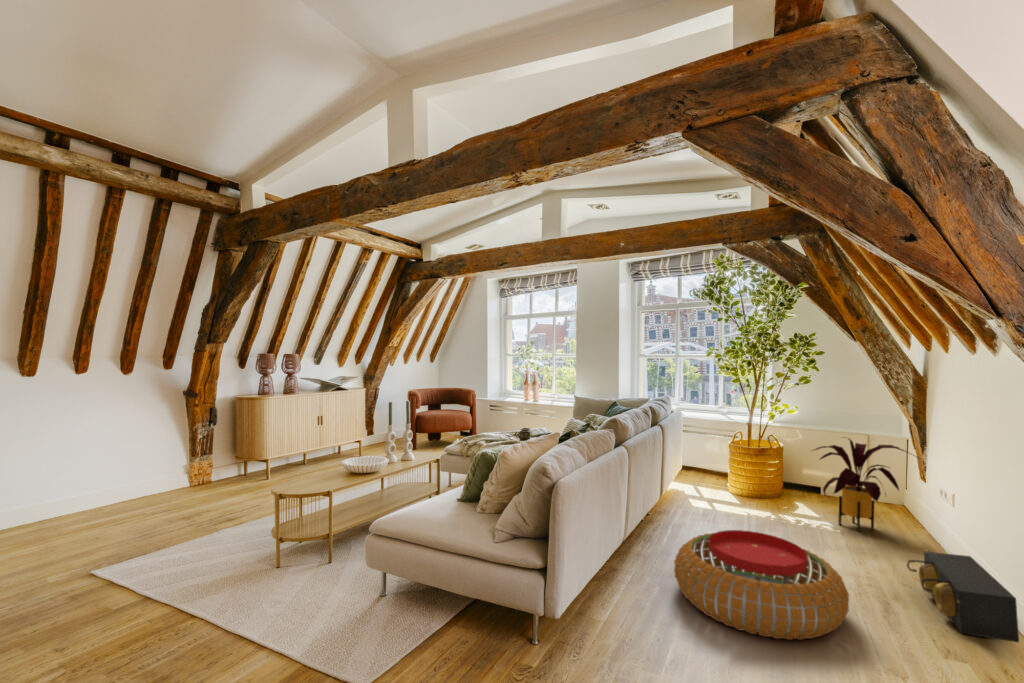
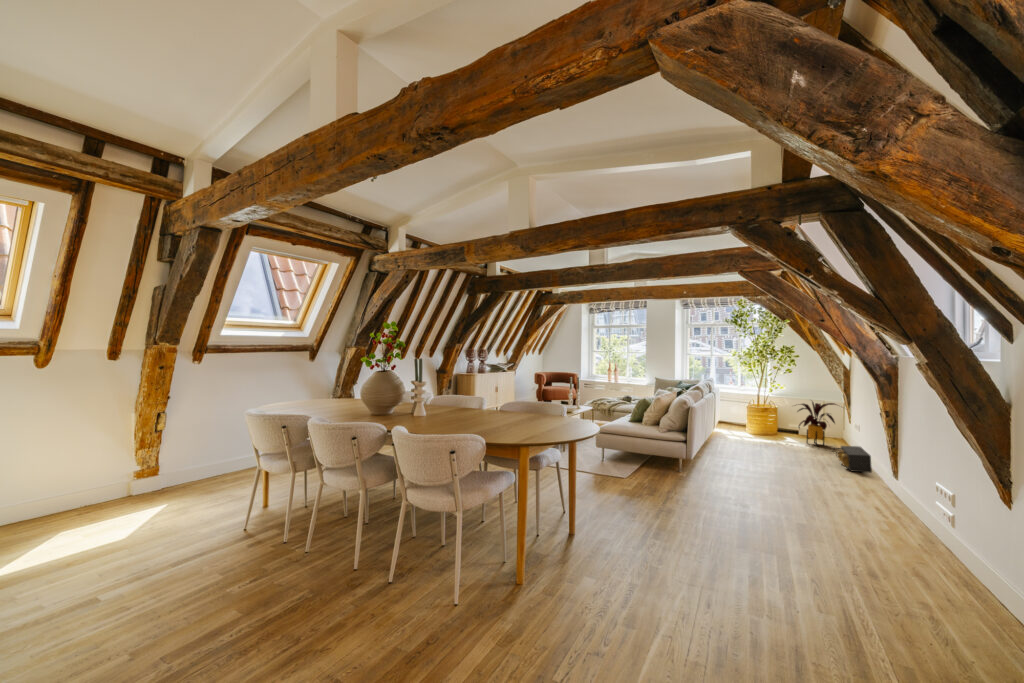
pouf: present [674,530,849,640] -> none [730,437,804,471]

